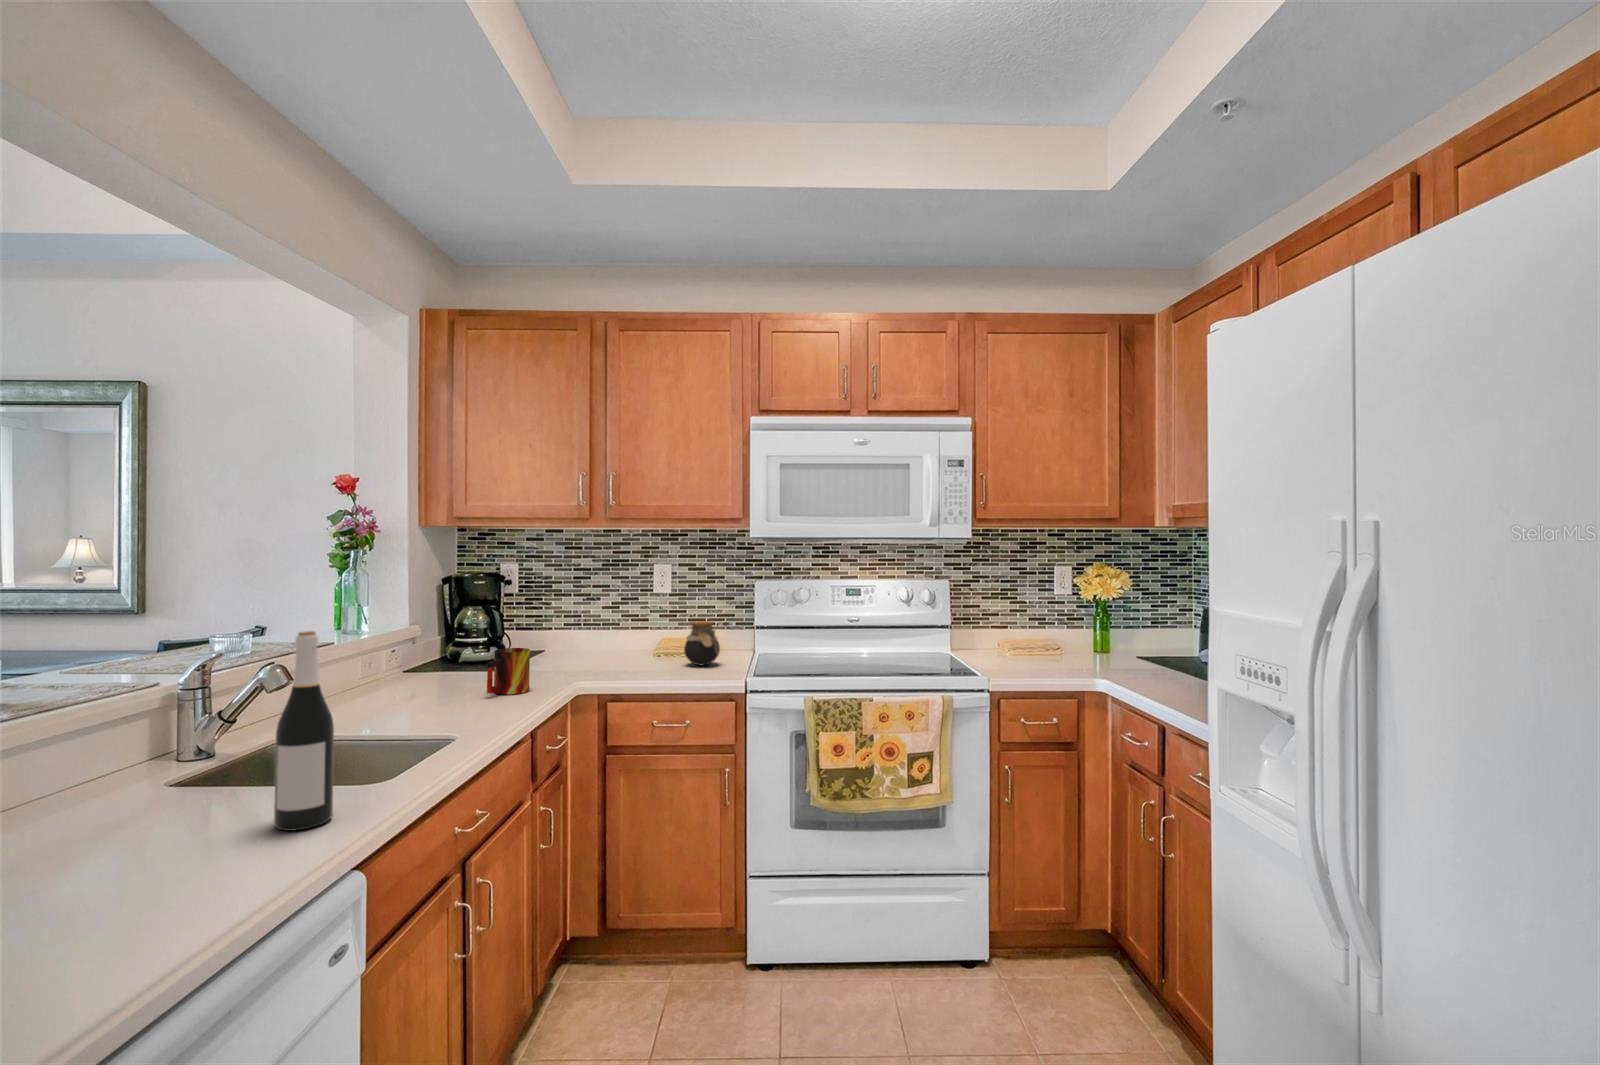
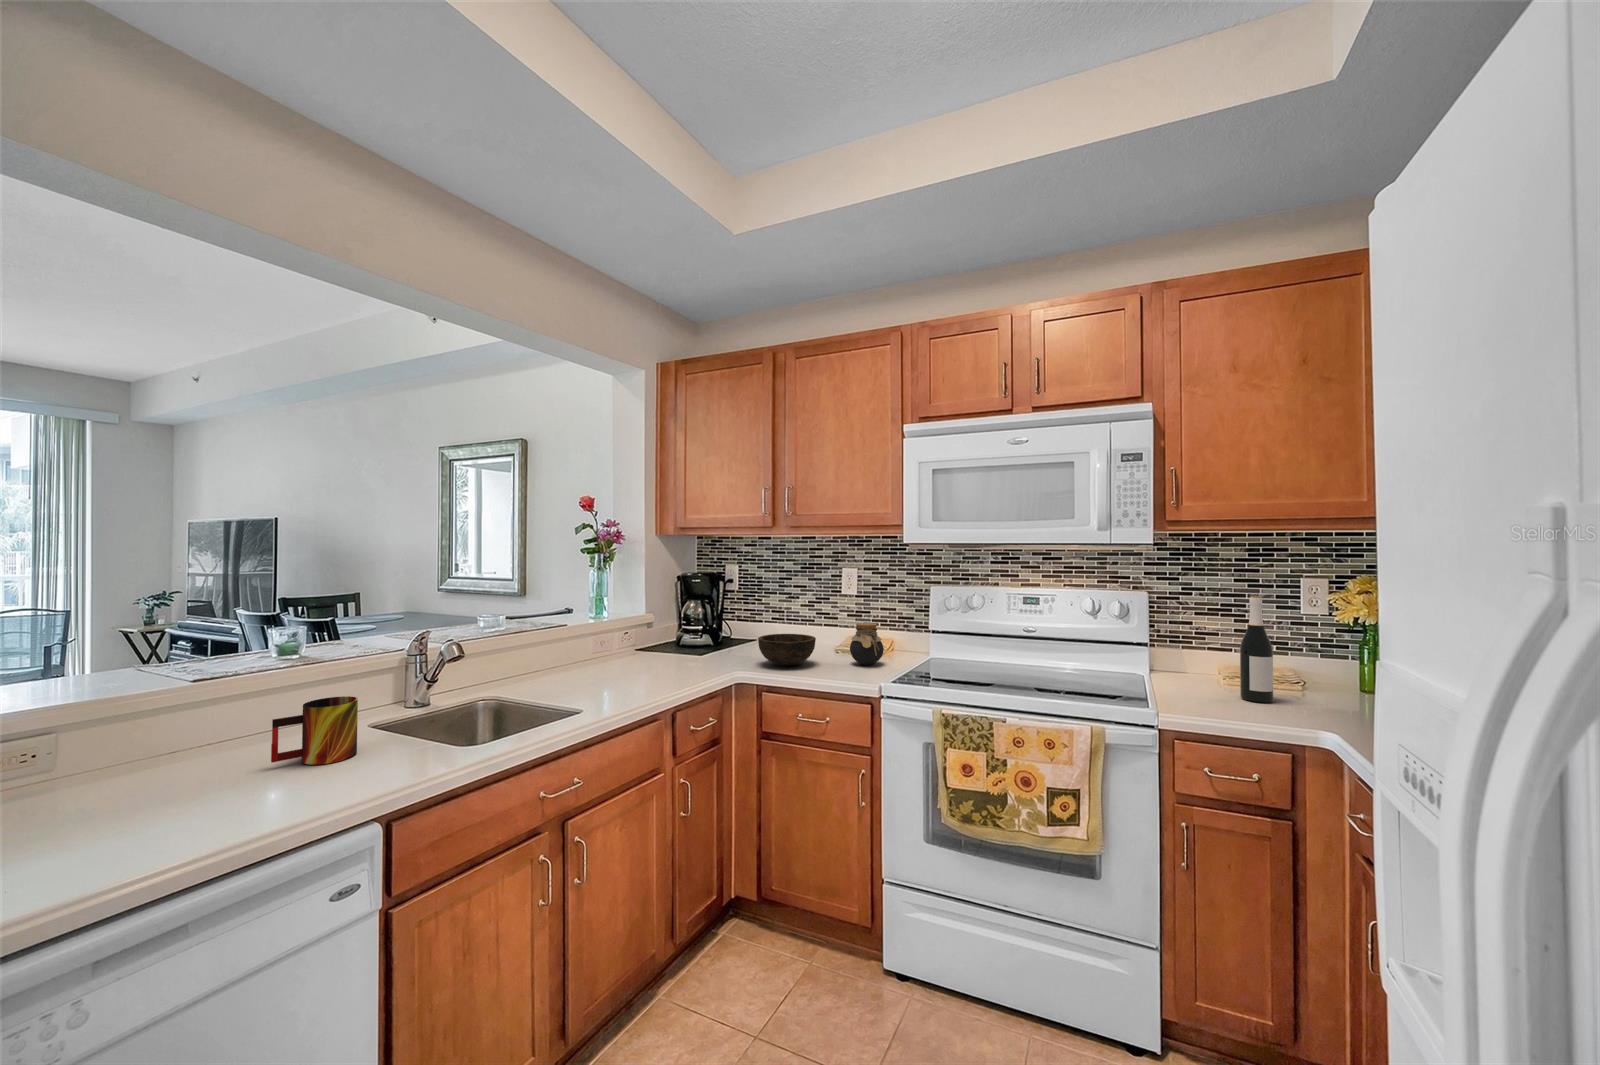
wine bottle: present [274,631,334,831] -> present [1240,596,1273,703]
bowl: none [584,638,651,673] -> present [758,634,816,666]
mug: present [487,648,530,694] -> present [271,696,358,765]

